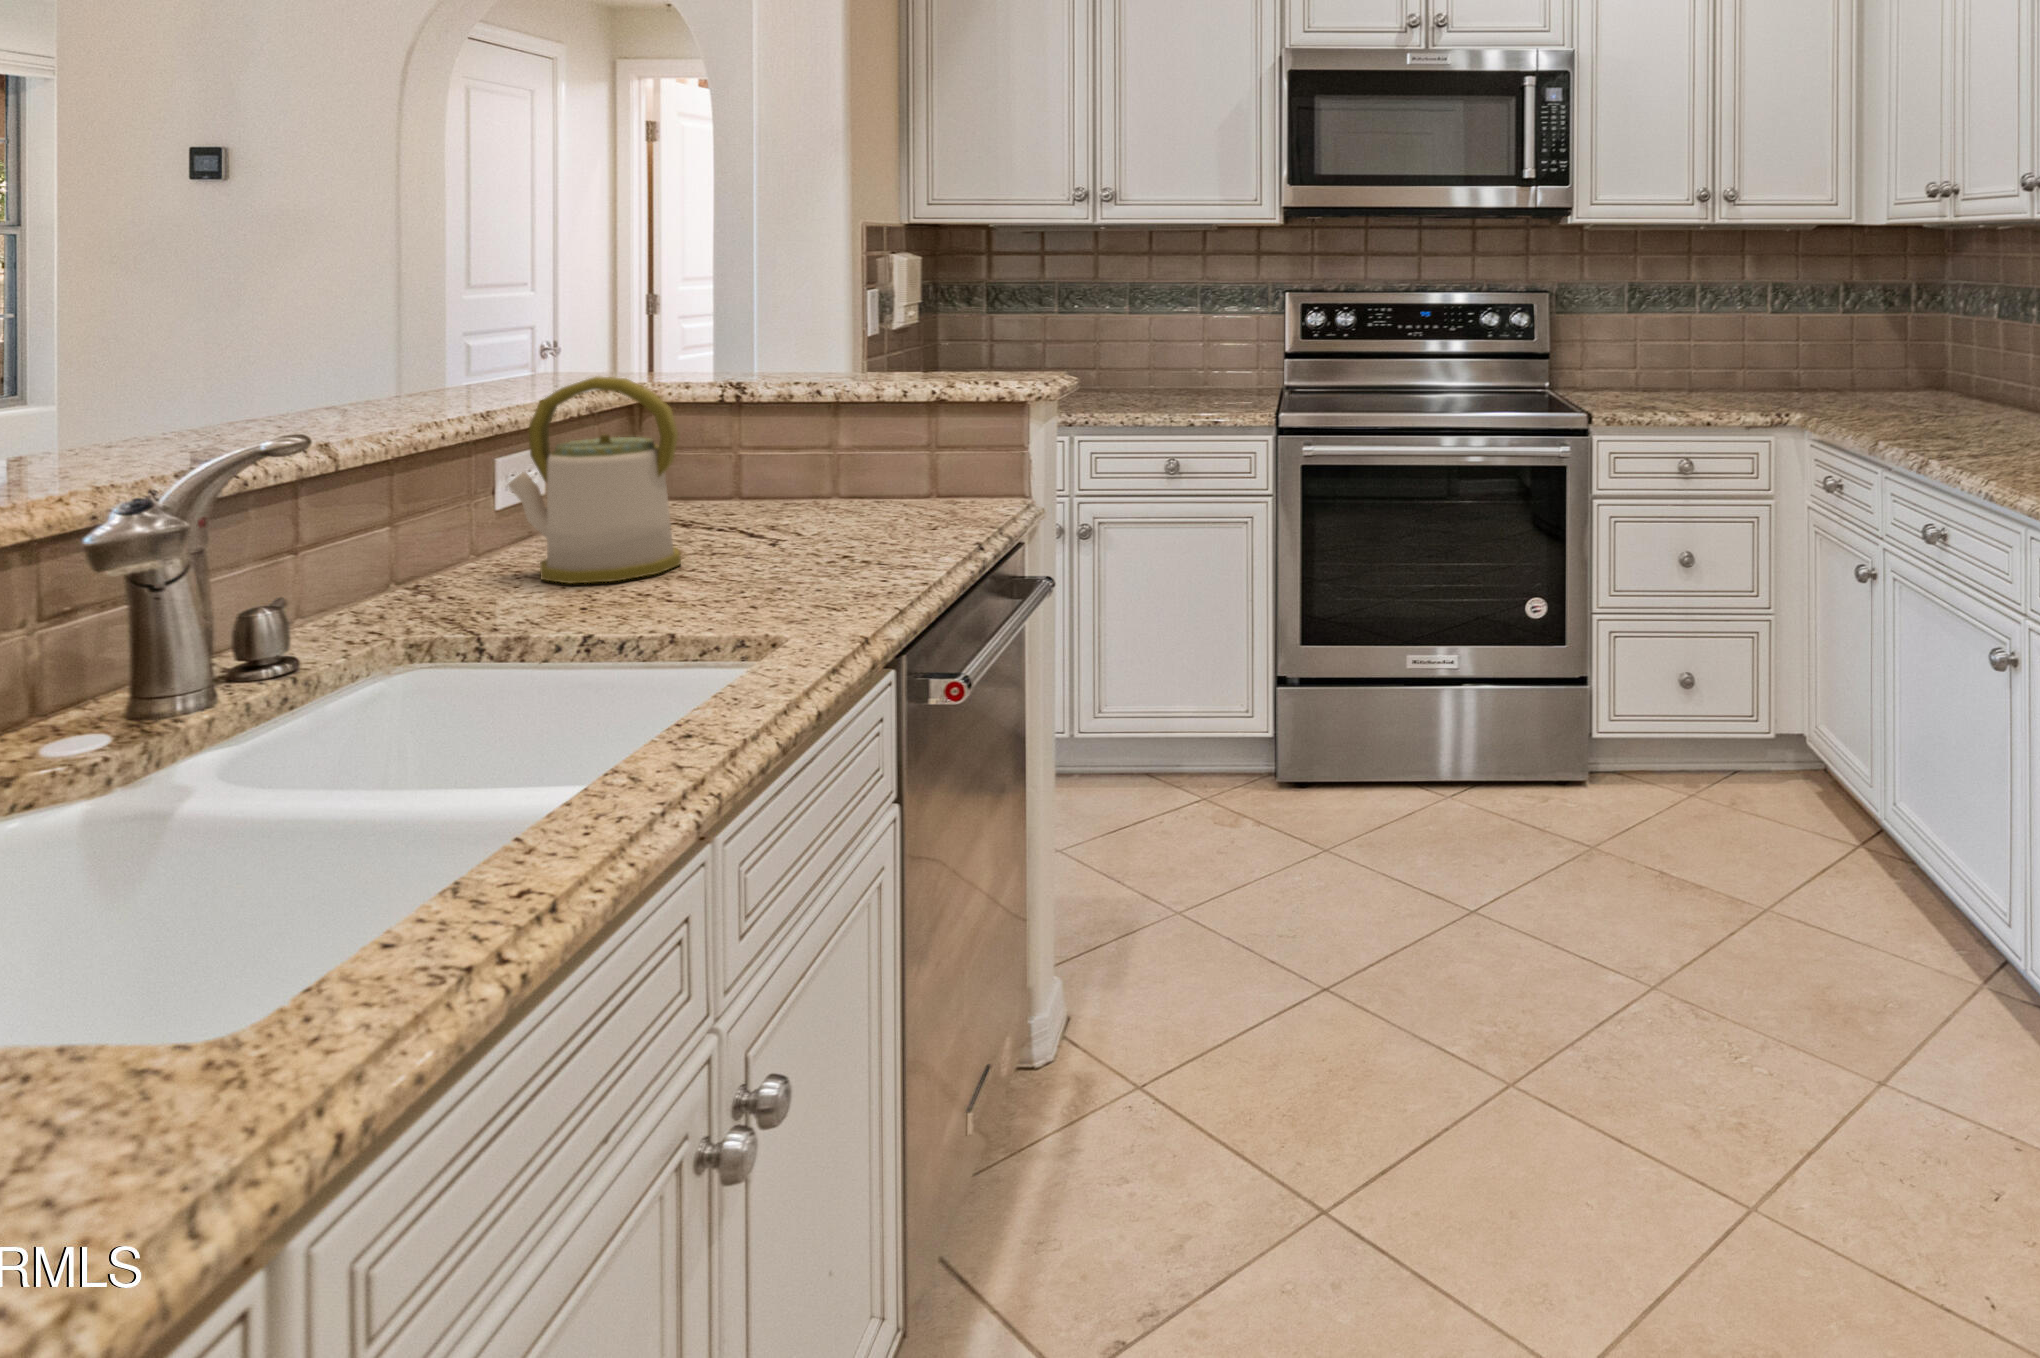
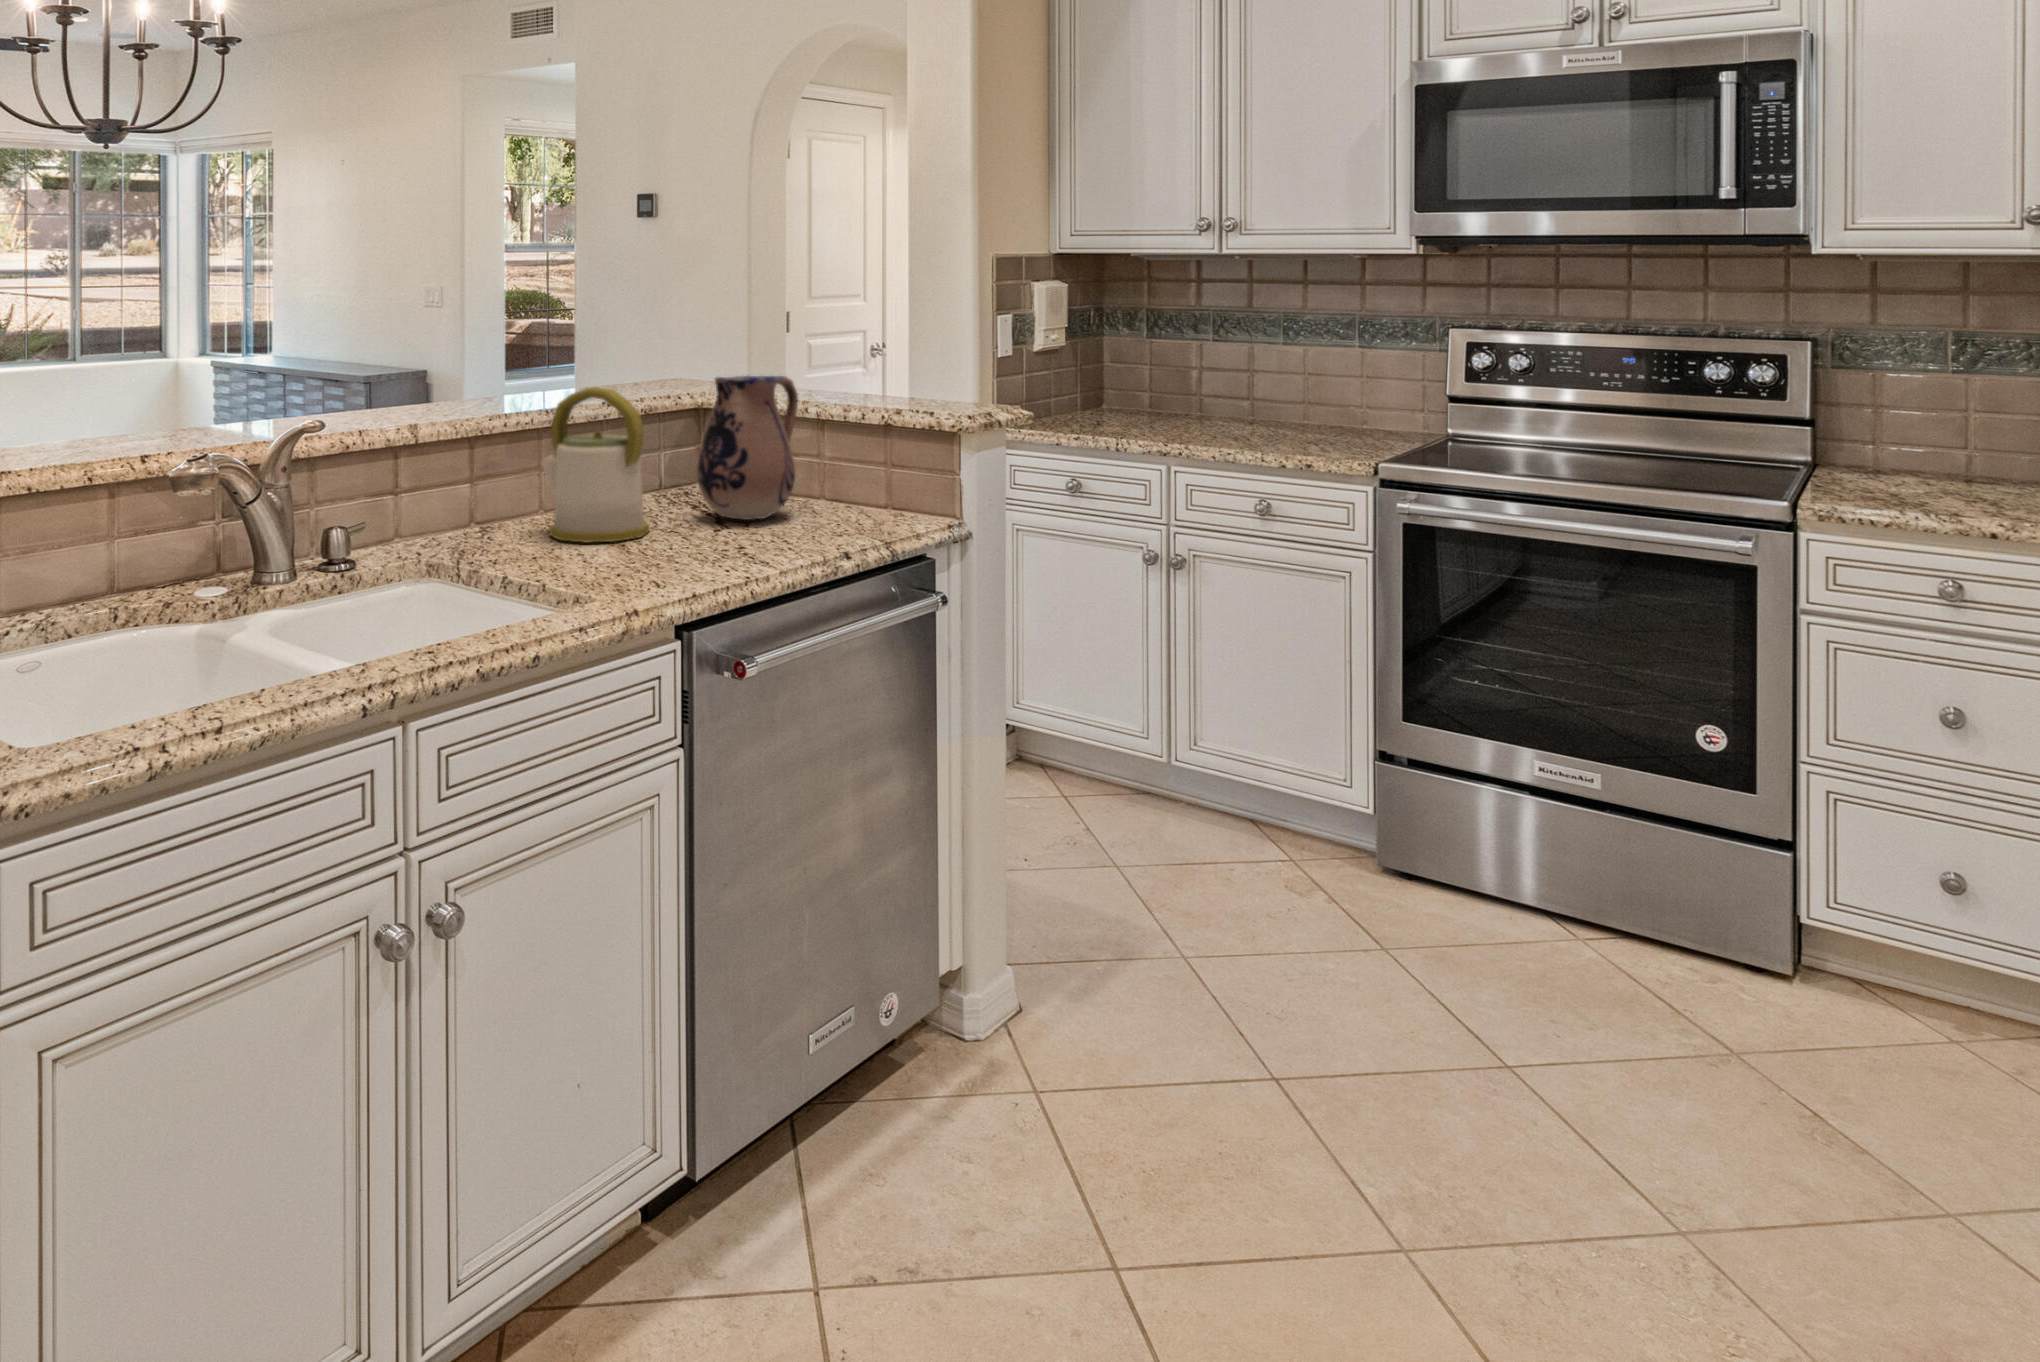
ceramic pitcher: none [710,353,836,529] -> present [697,376,798,520]

